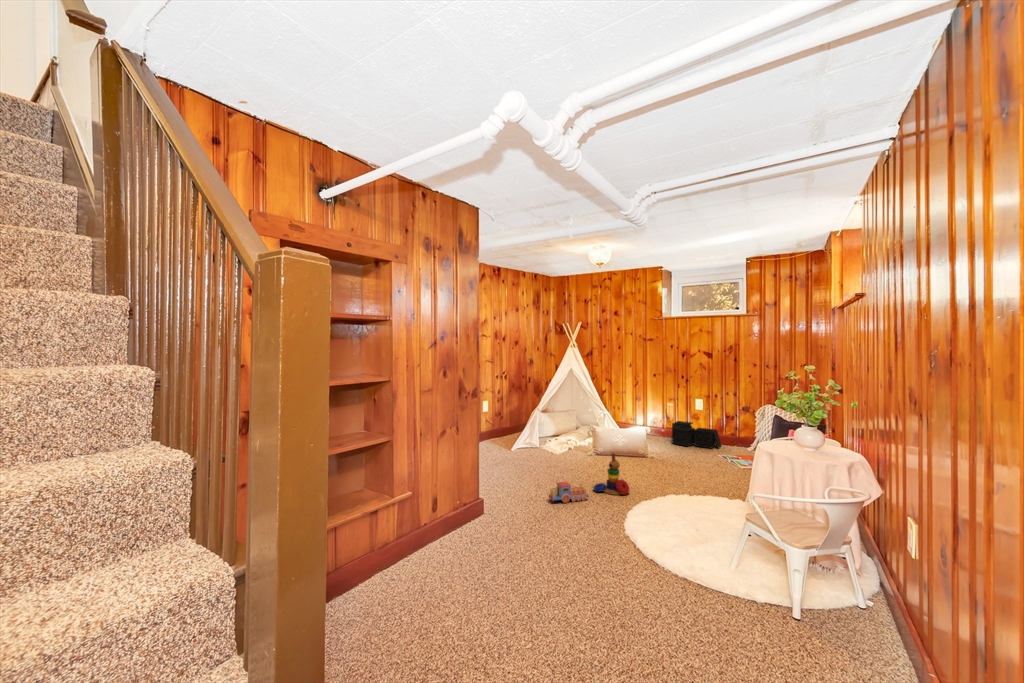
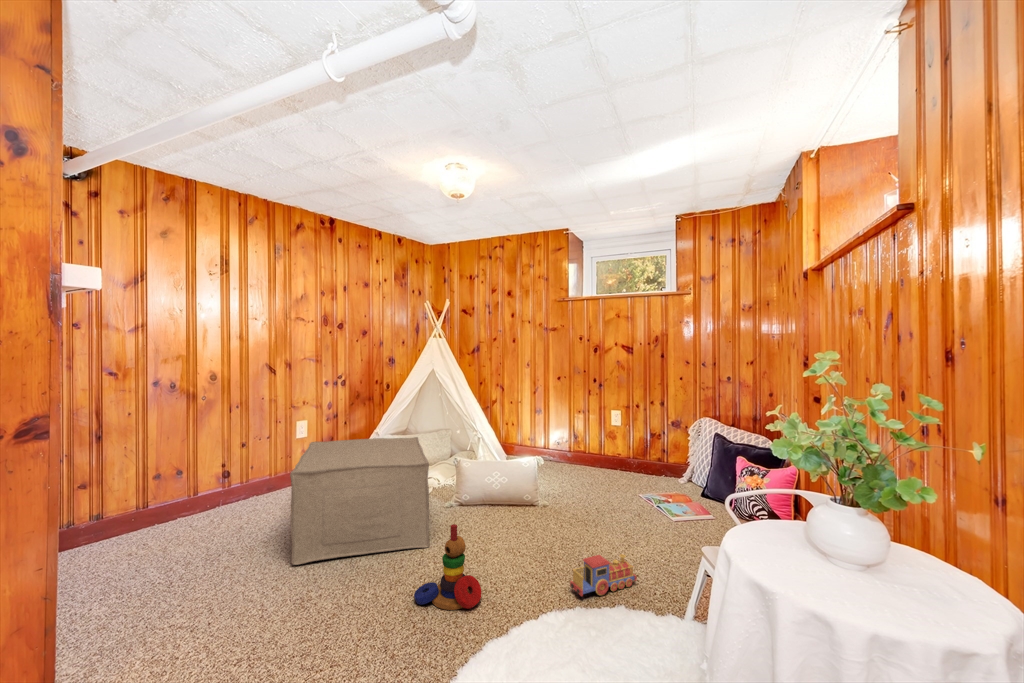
ottoman: none [507,412,589,475] -> present [290,437,429,565]
storage bin: present [672,421,721,448] -> none [578,441,645,484]
toy train: present [549,482,589,503] -> present [570,554,637,596]

